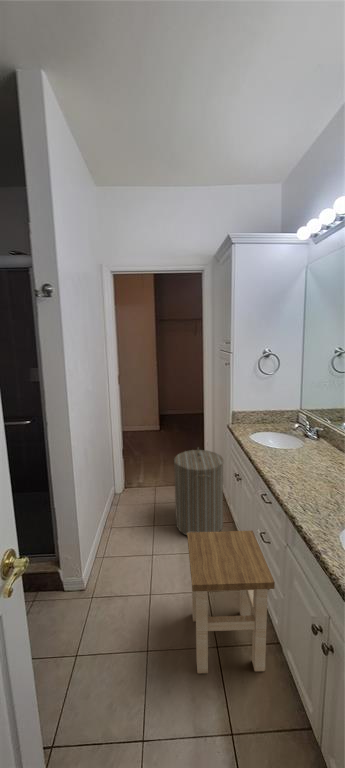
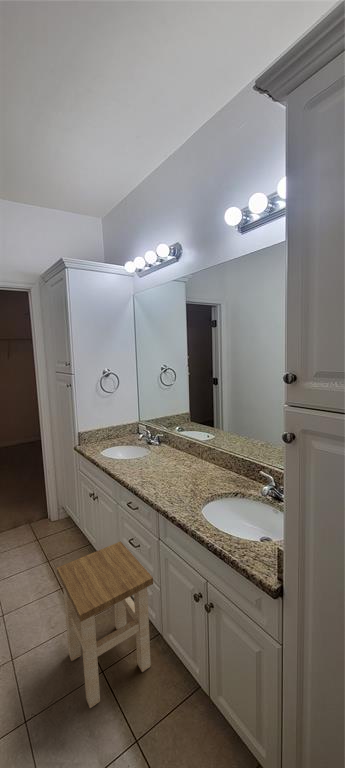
laundry hamper: present [174,448,223,535] -> none [17,477,78,578]

